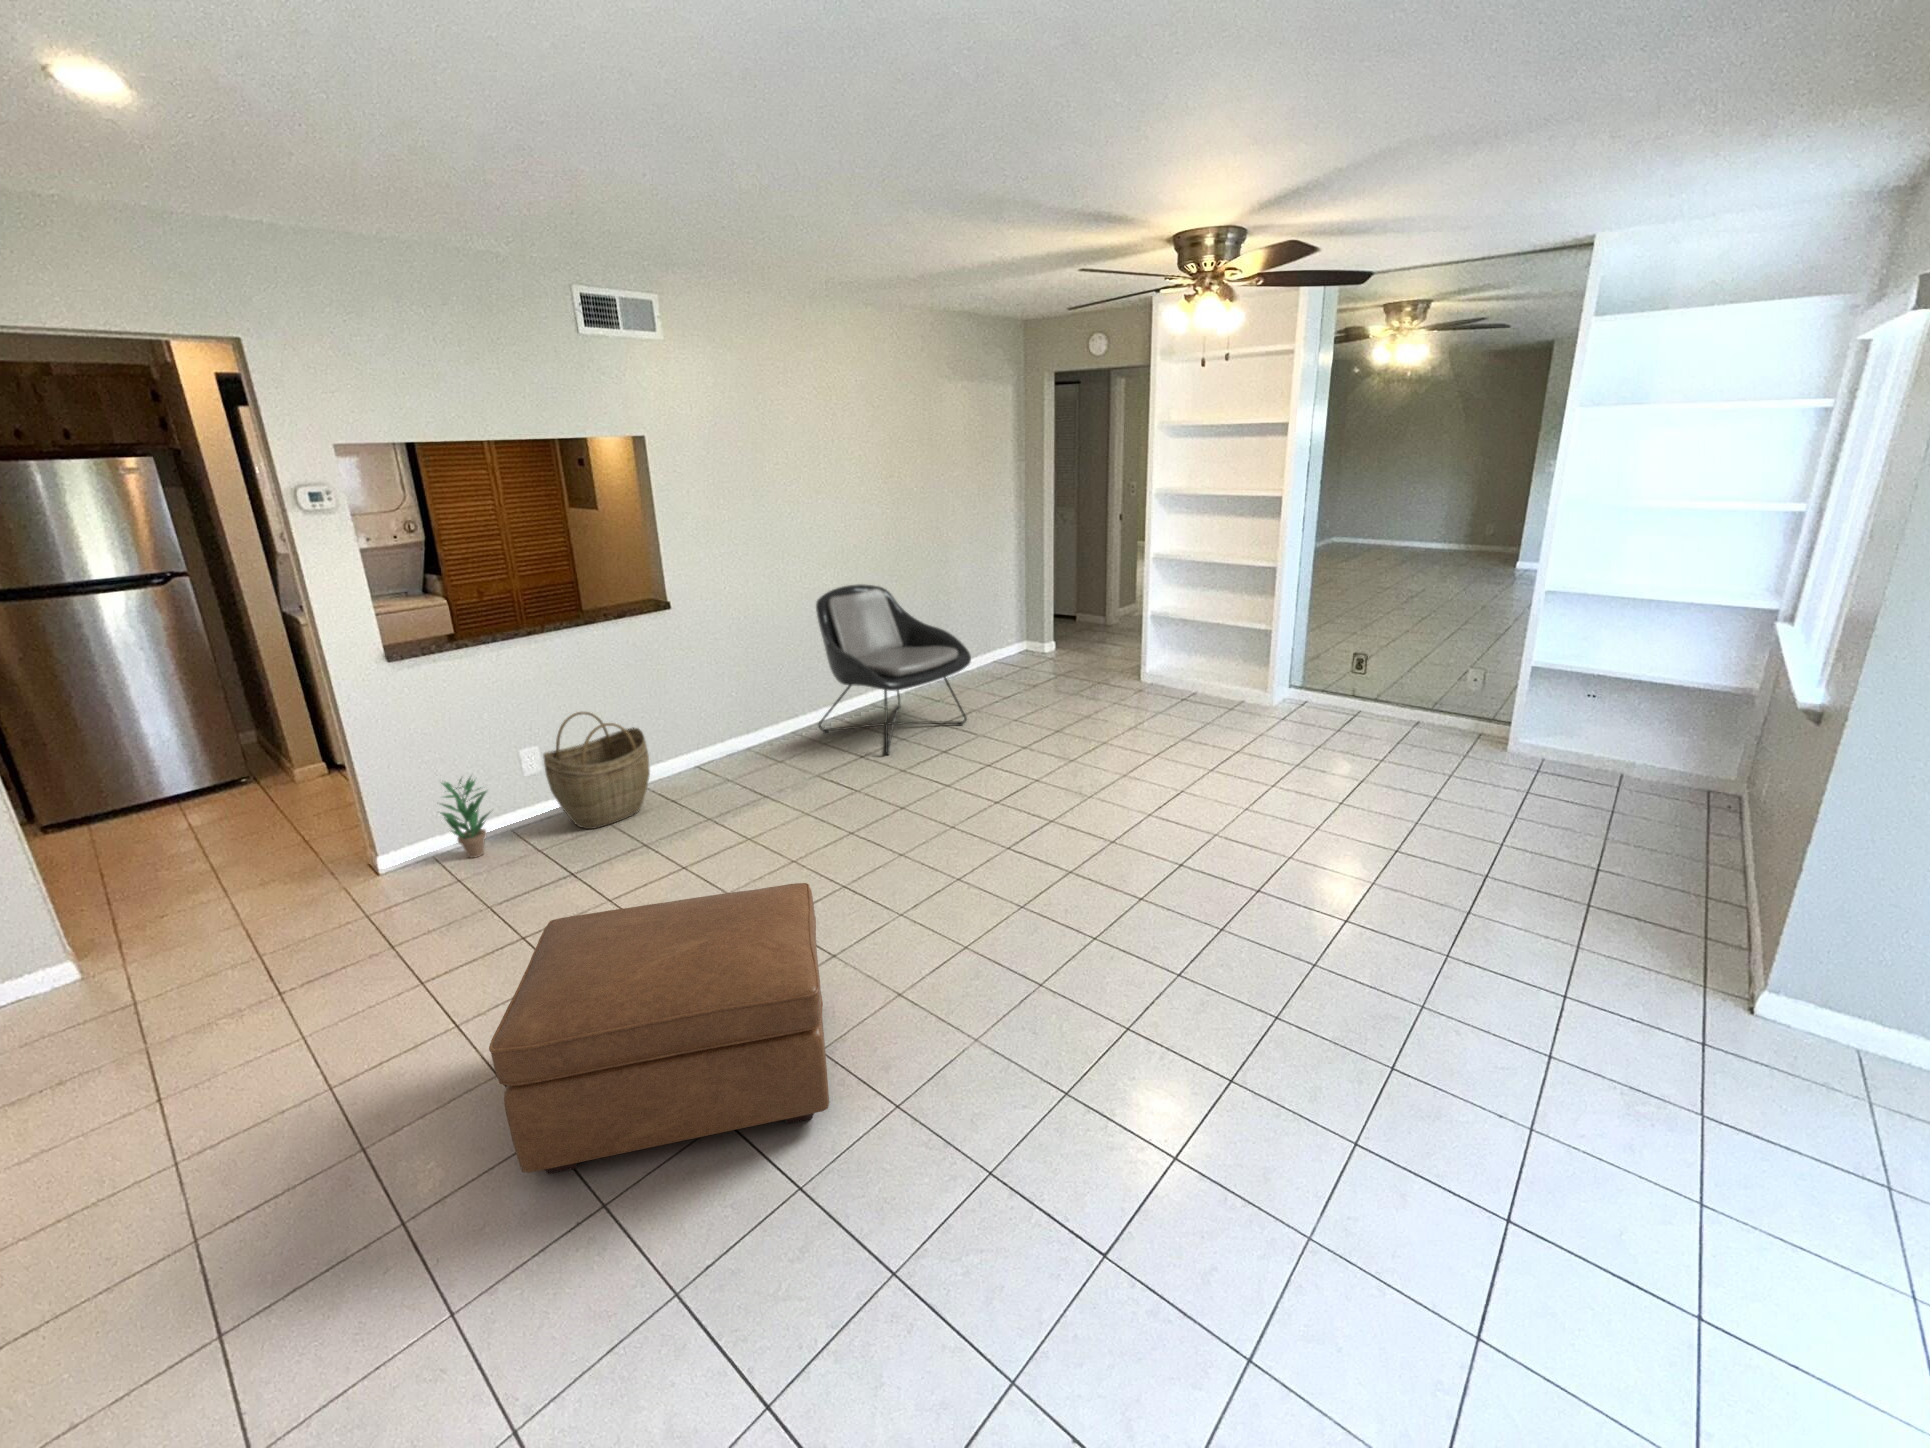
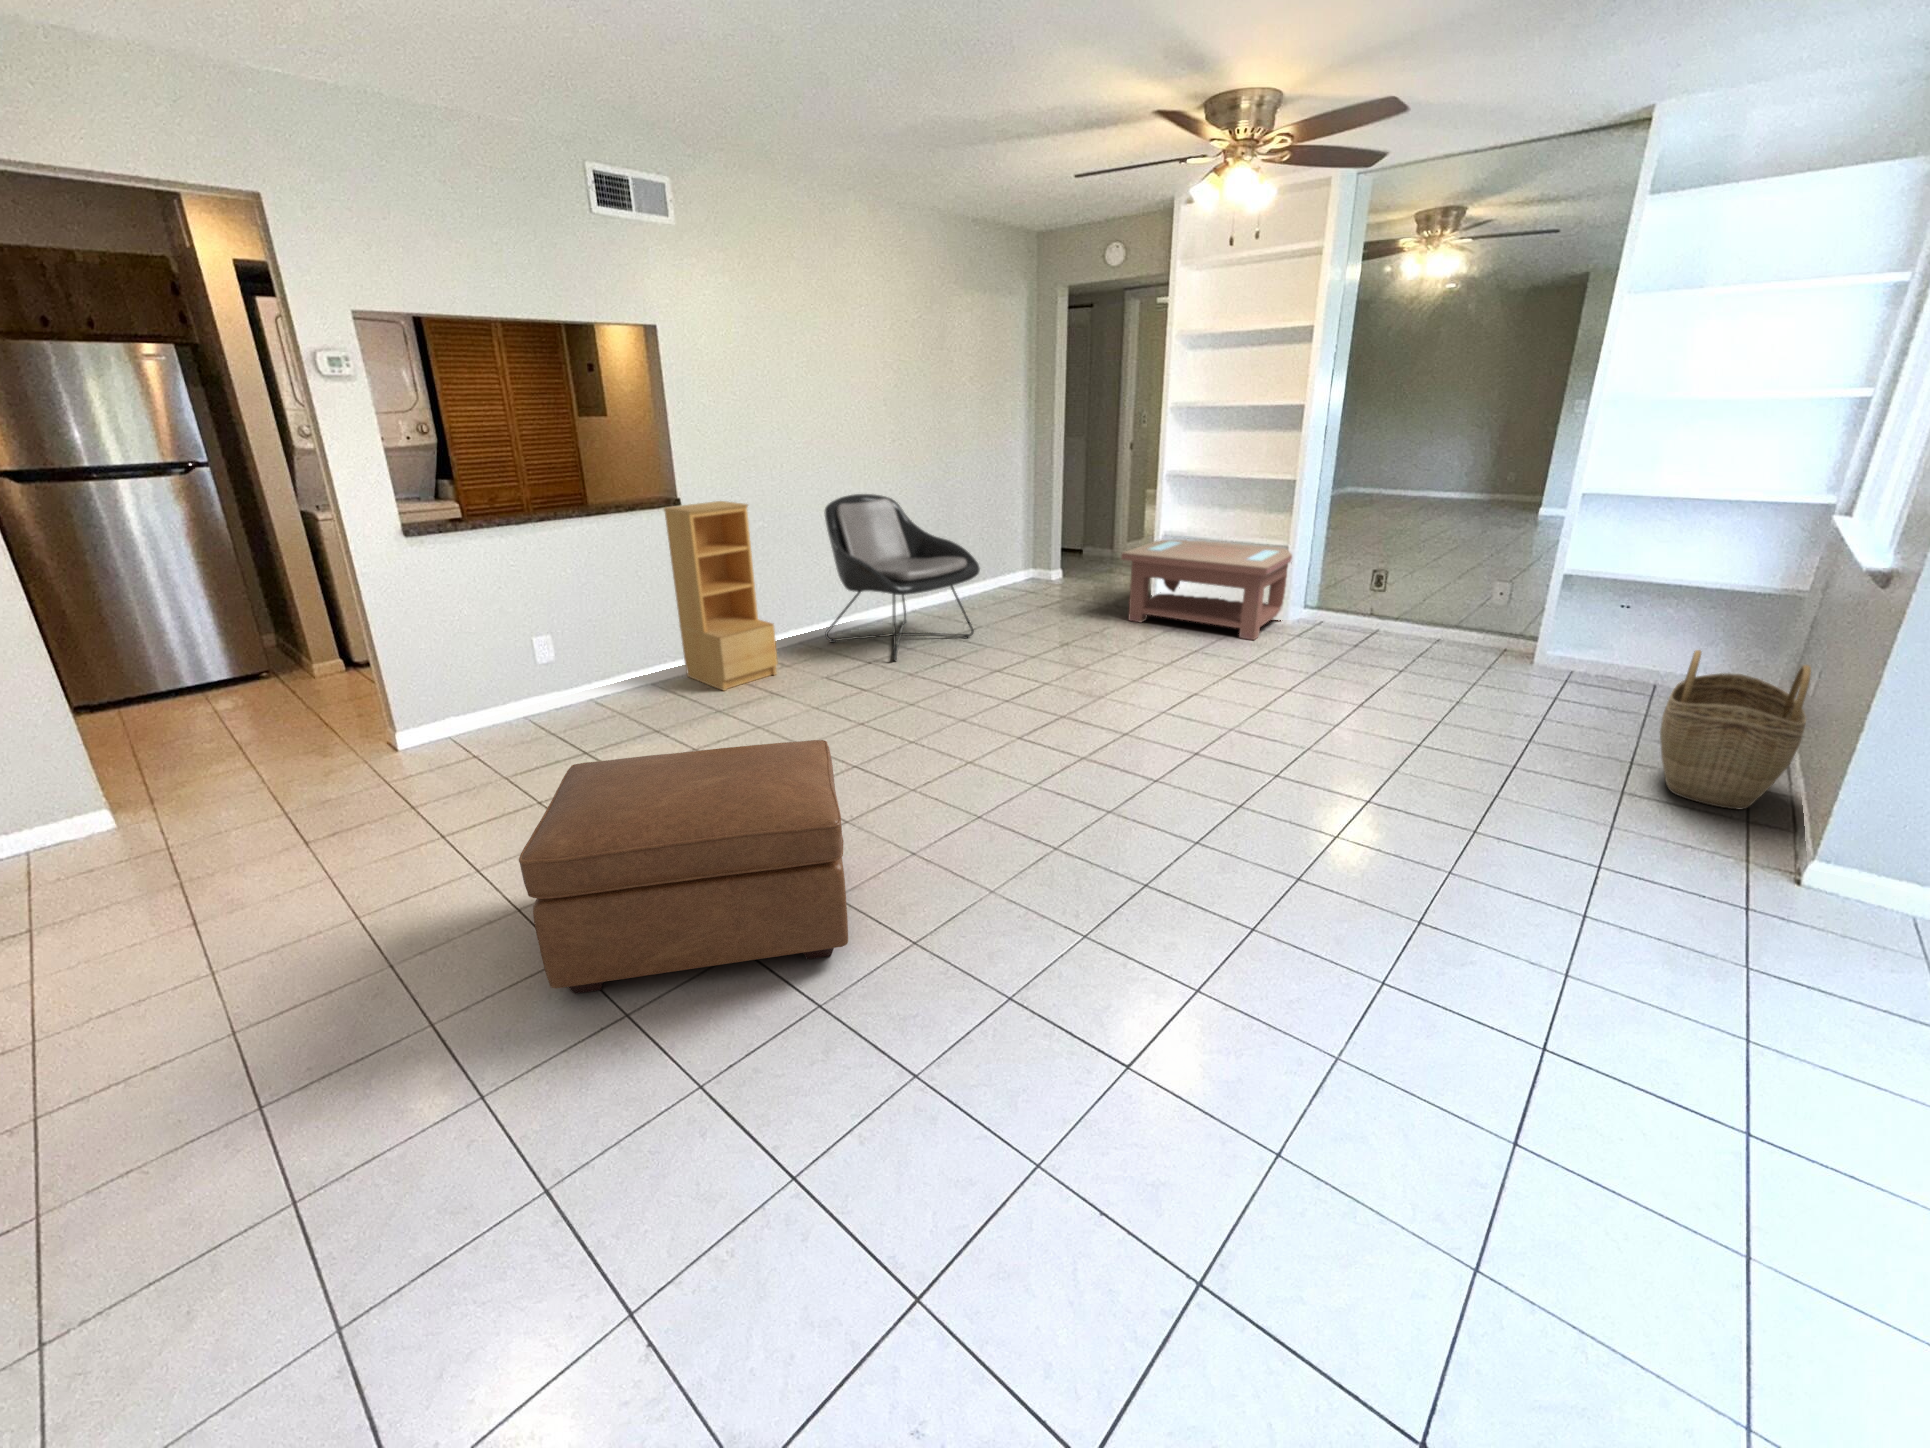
bookshelf: none [653,602,769,794] -> present [664,501,778,691]
coffee table: none [1111,616,1287,724] -> present [1121,538,1292,640]
woven basket: present [543,712,650,829] -> present [1660,650,1811,809]
potted plant: present [441,777,489,858] -> none [453,654,510,739]

